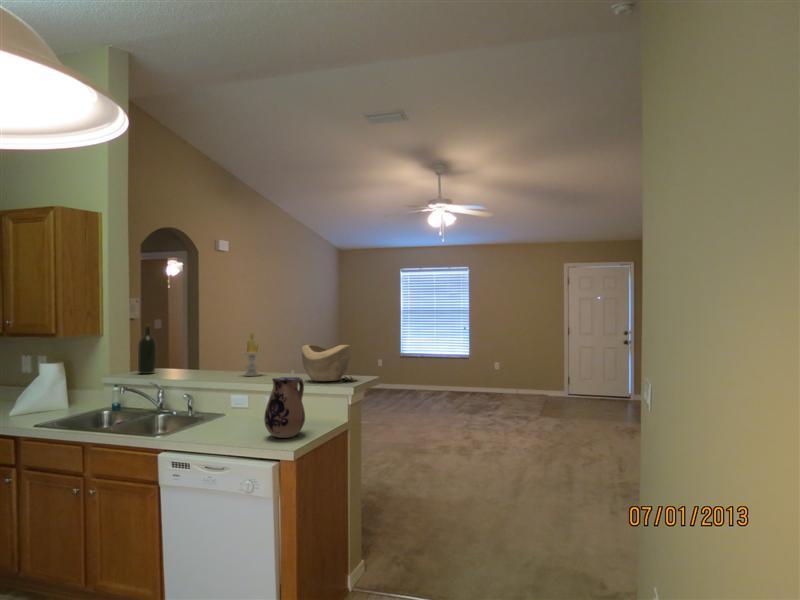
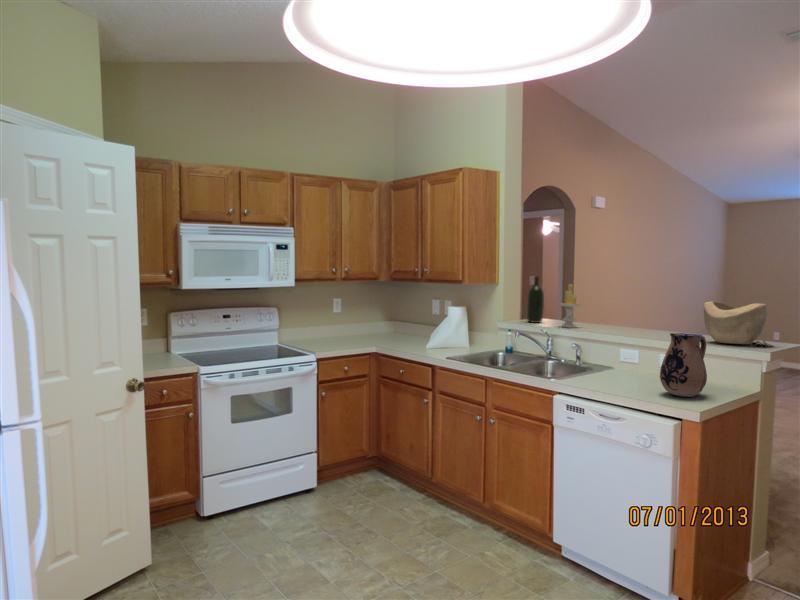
candle: present [241,332,263,376] -> present [560,284,581,328]

